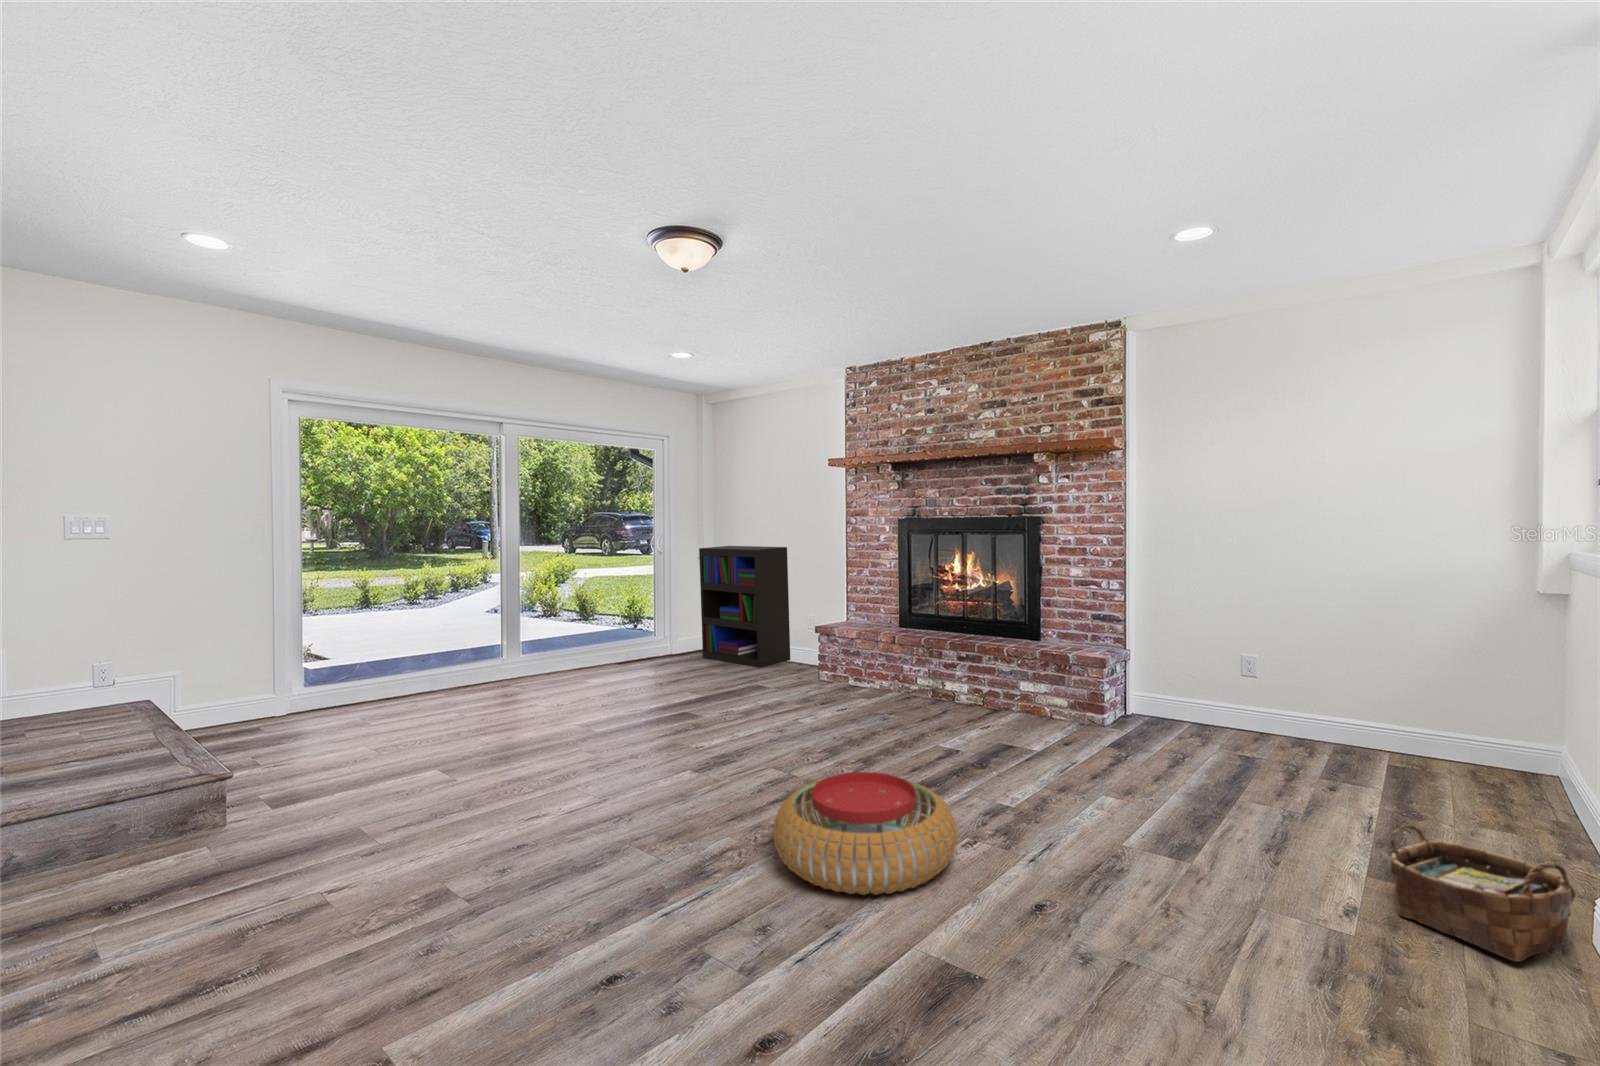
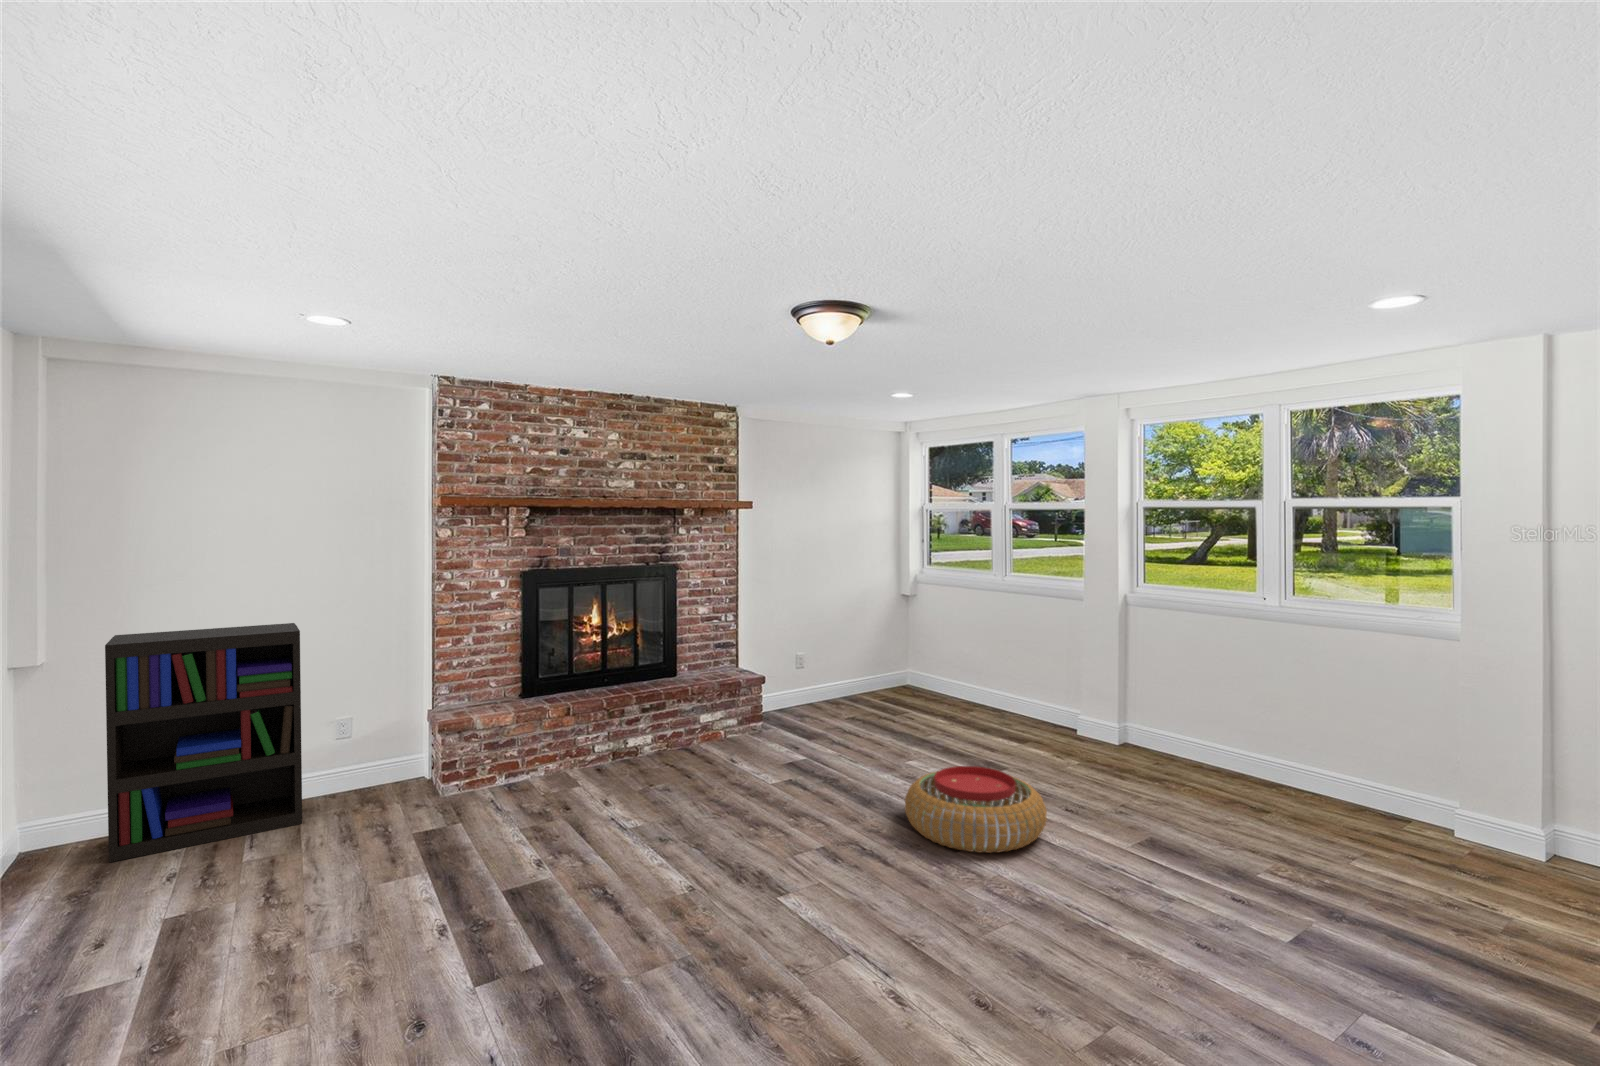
woven basket: present [1389,824,1576,962] -> none [1021,695,1081,740]

